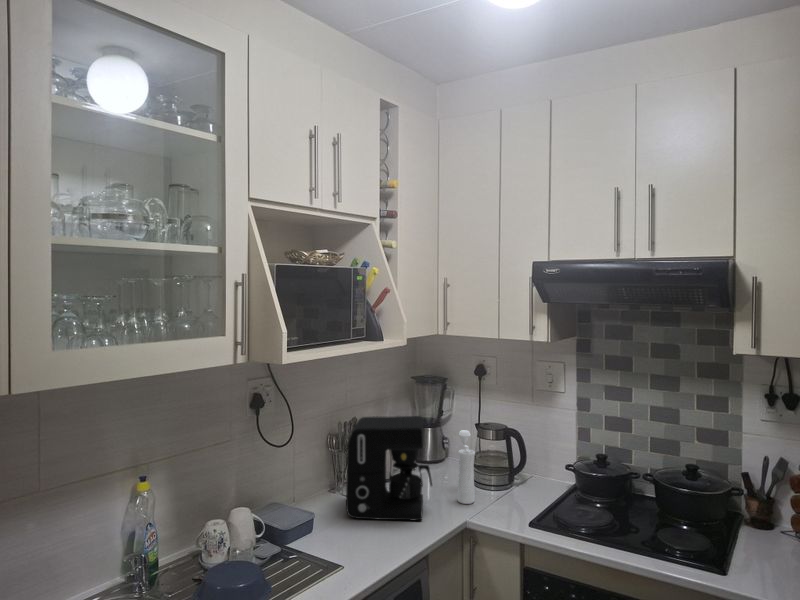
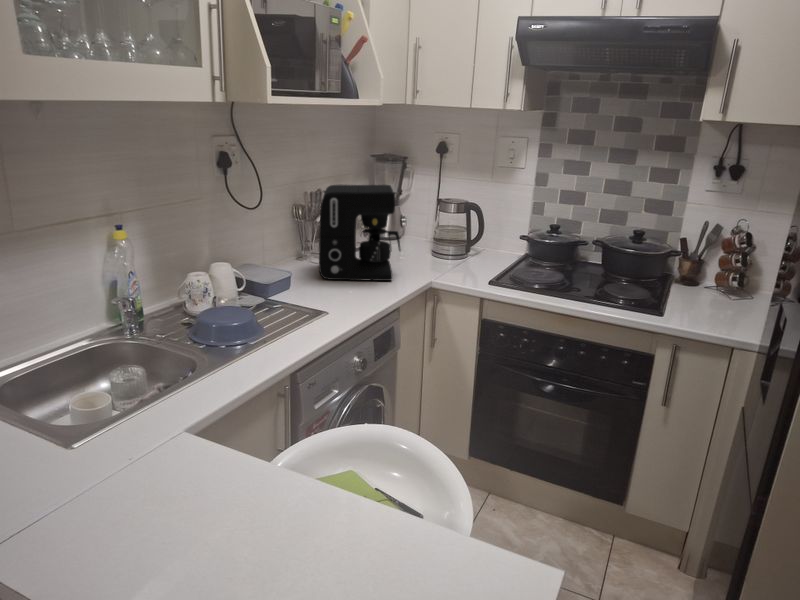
pepper mill: present [458,430,475,504] -> none [422,202,441,269]

